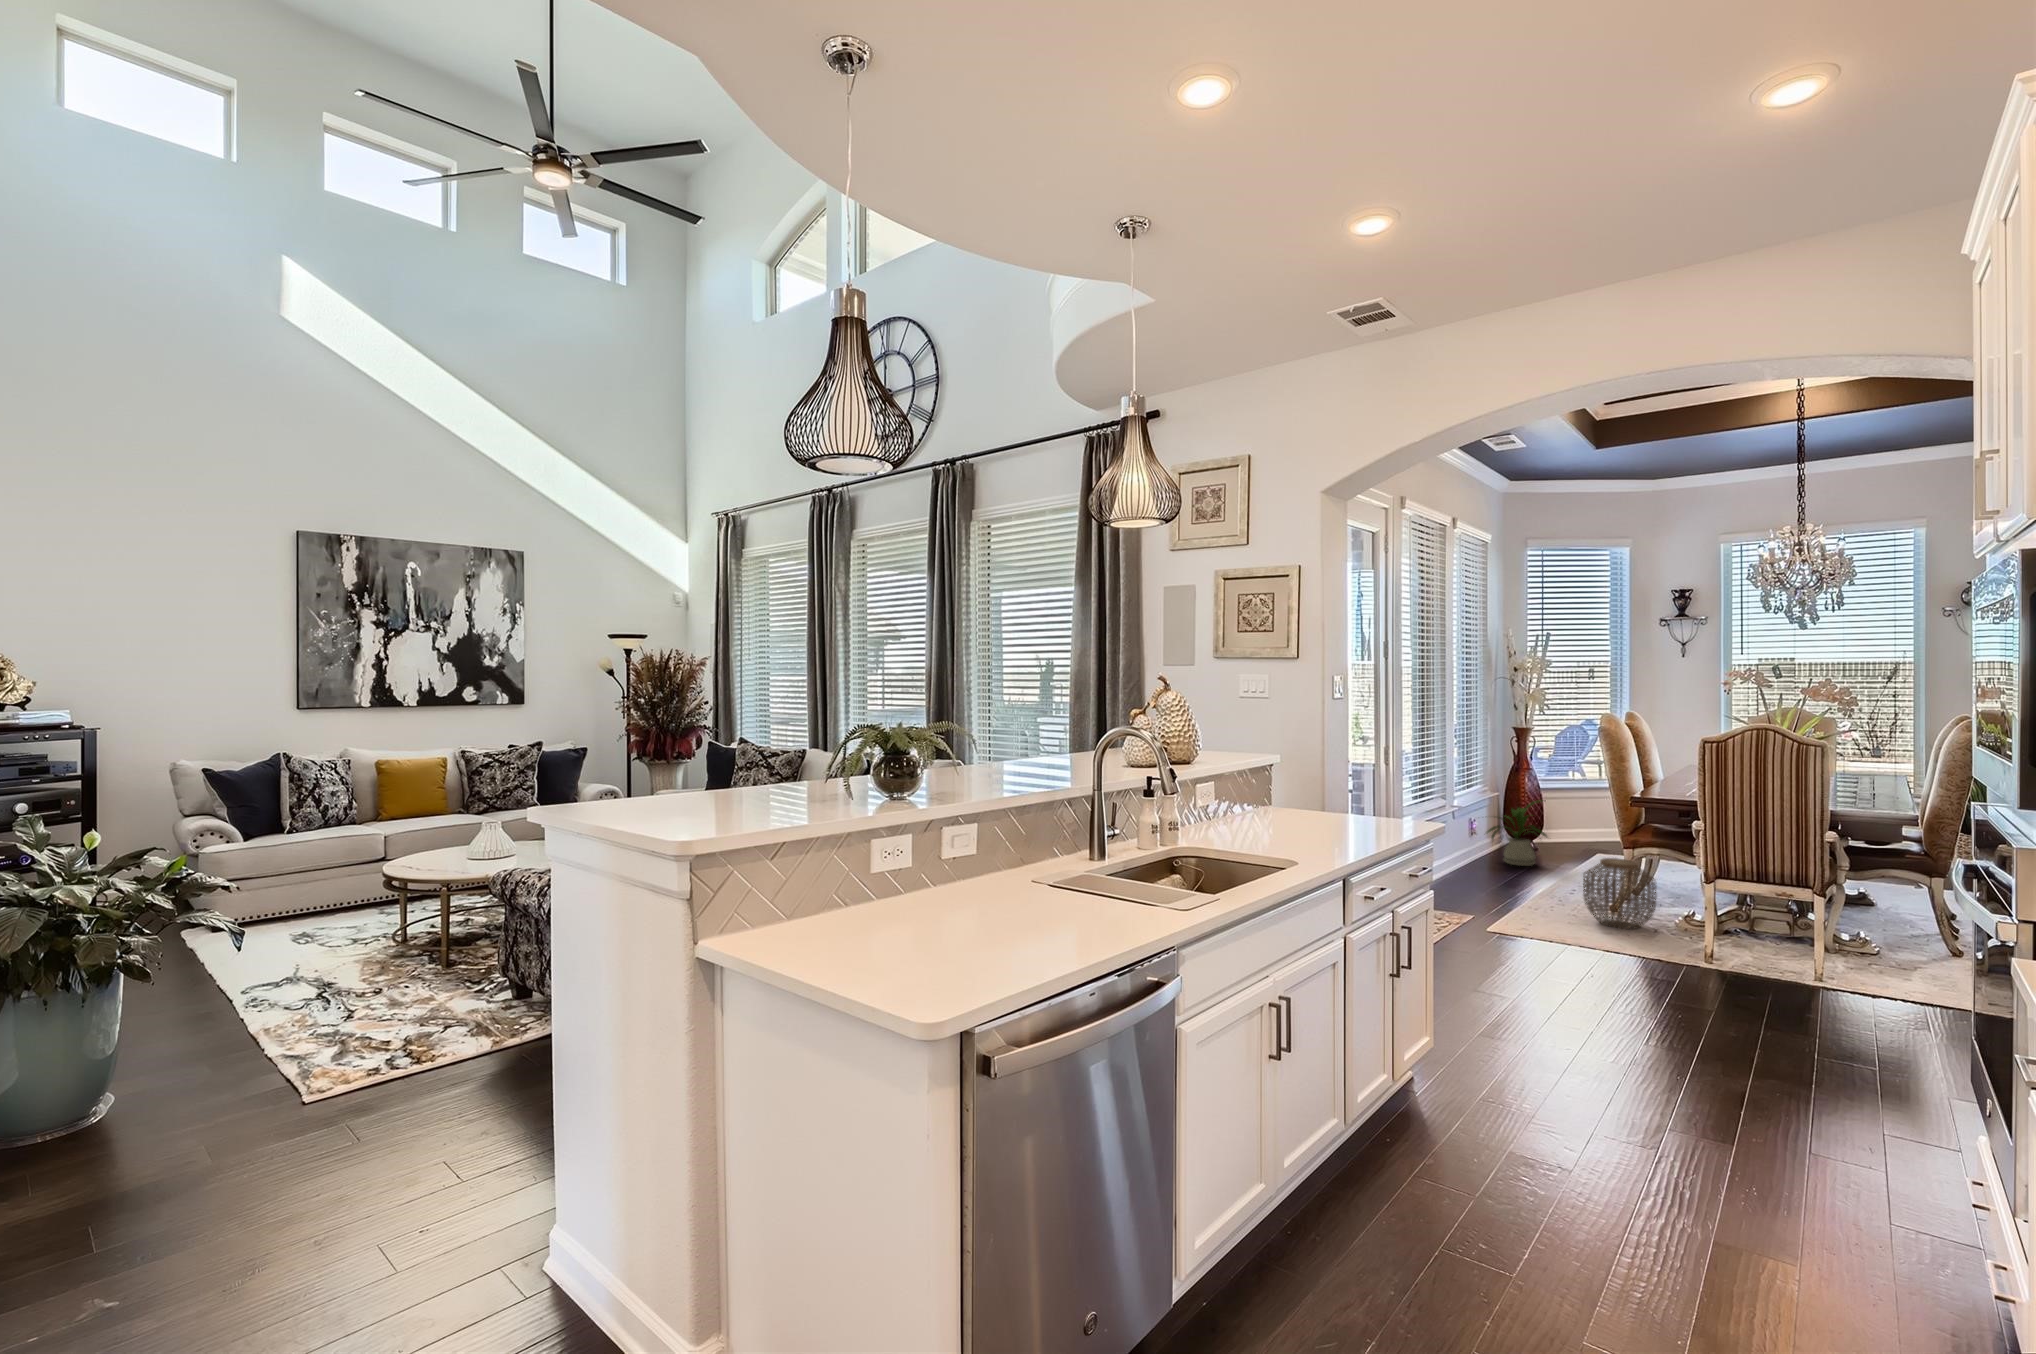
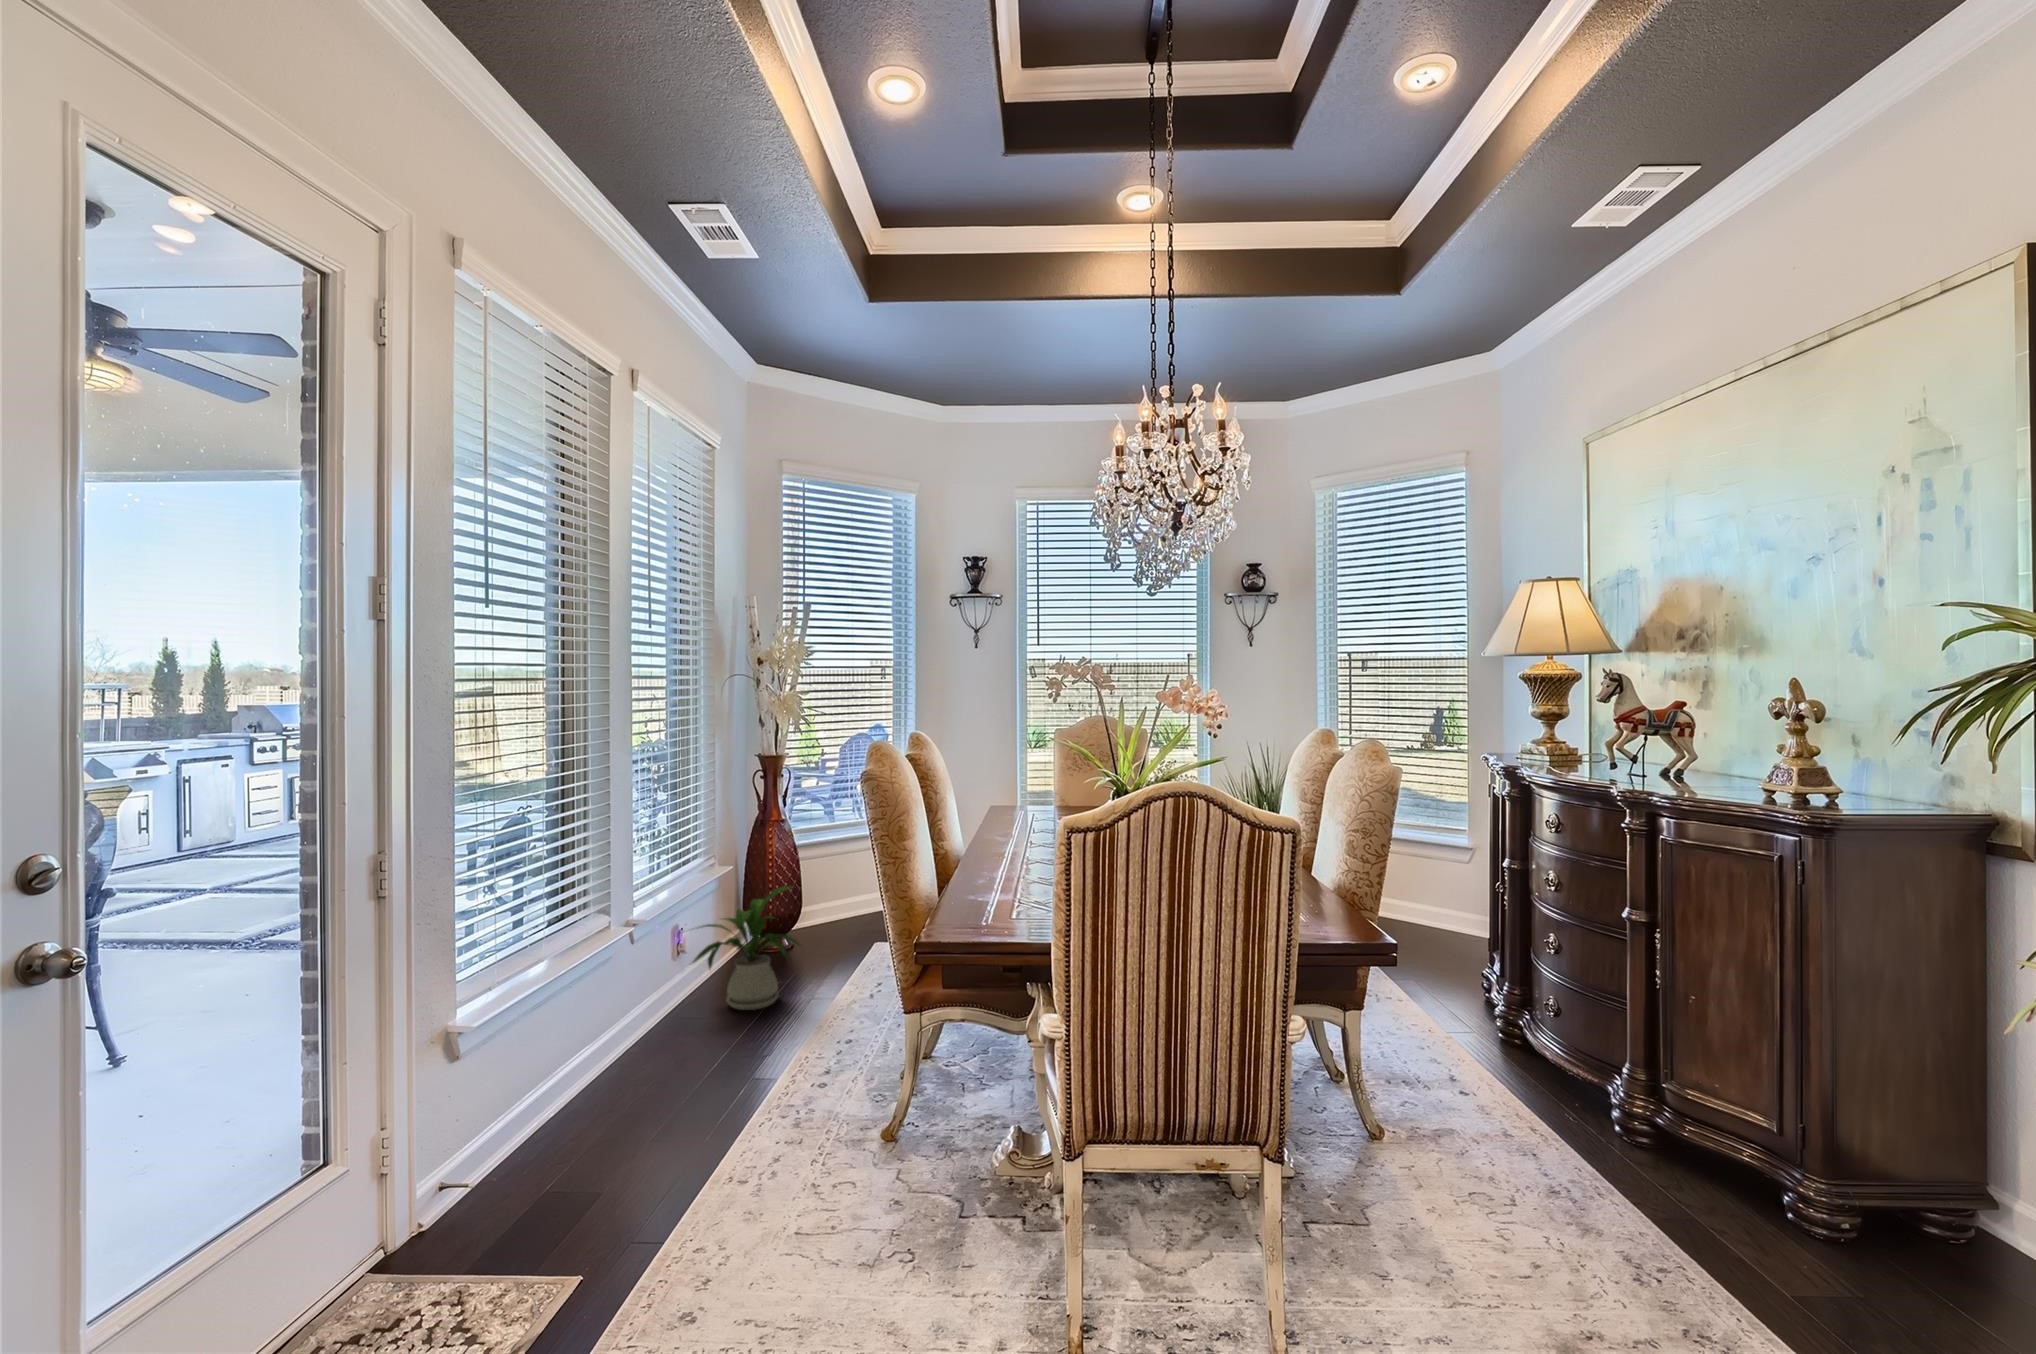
woven basket: present [1583,858,1656,929] -> none [827,1060,962,1234]

